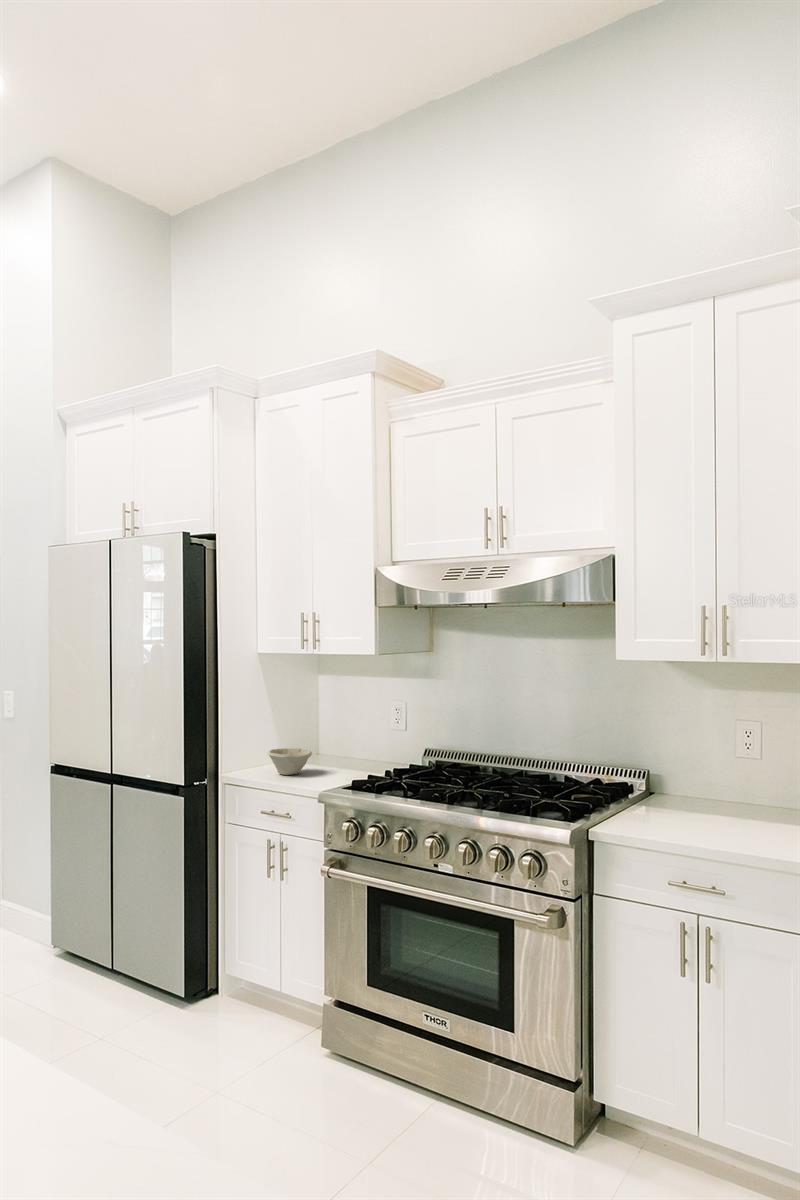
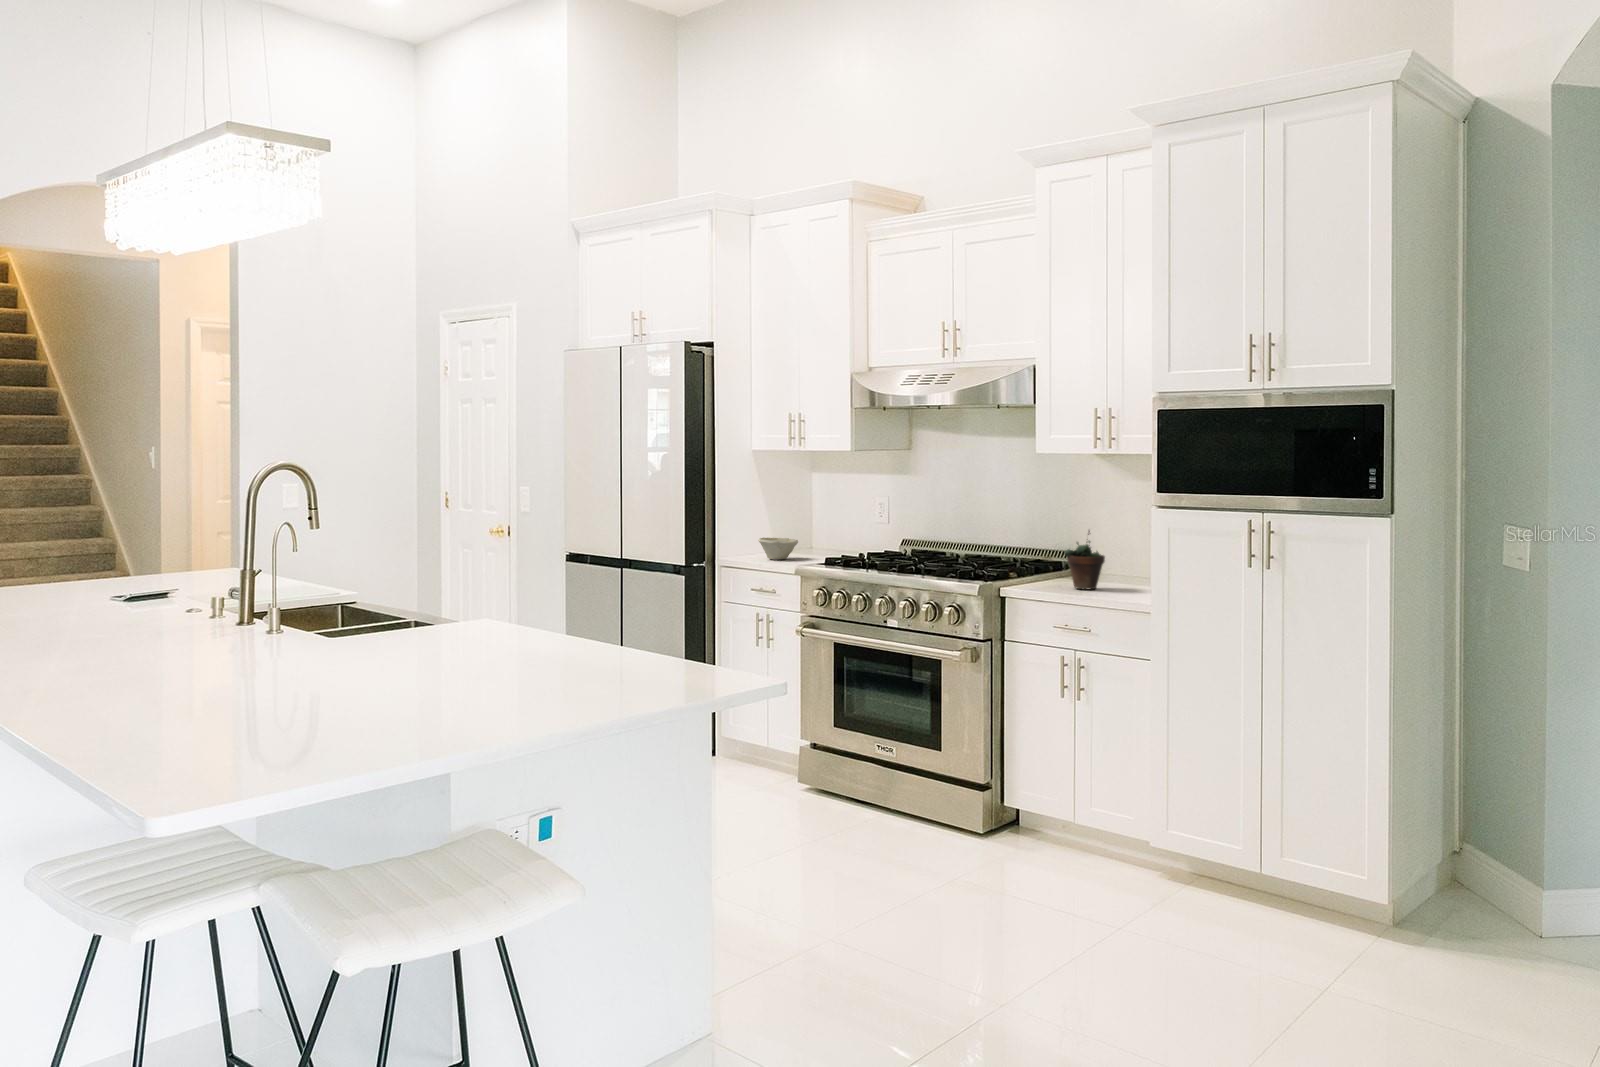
succulent plant: none [666,756,715,832] -> present [1064,531,1105,589]

